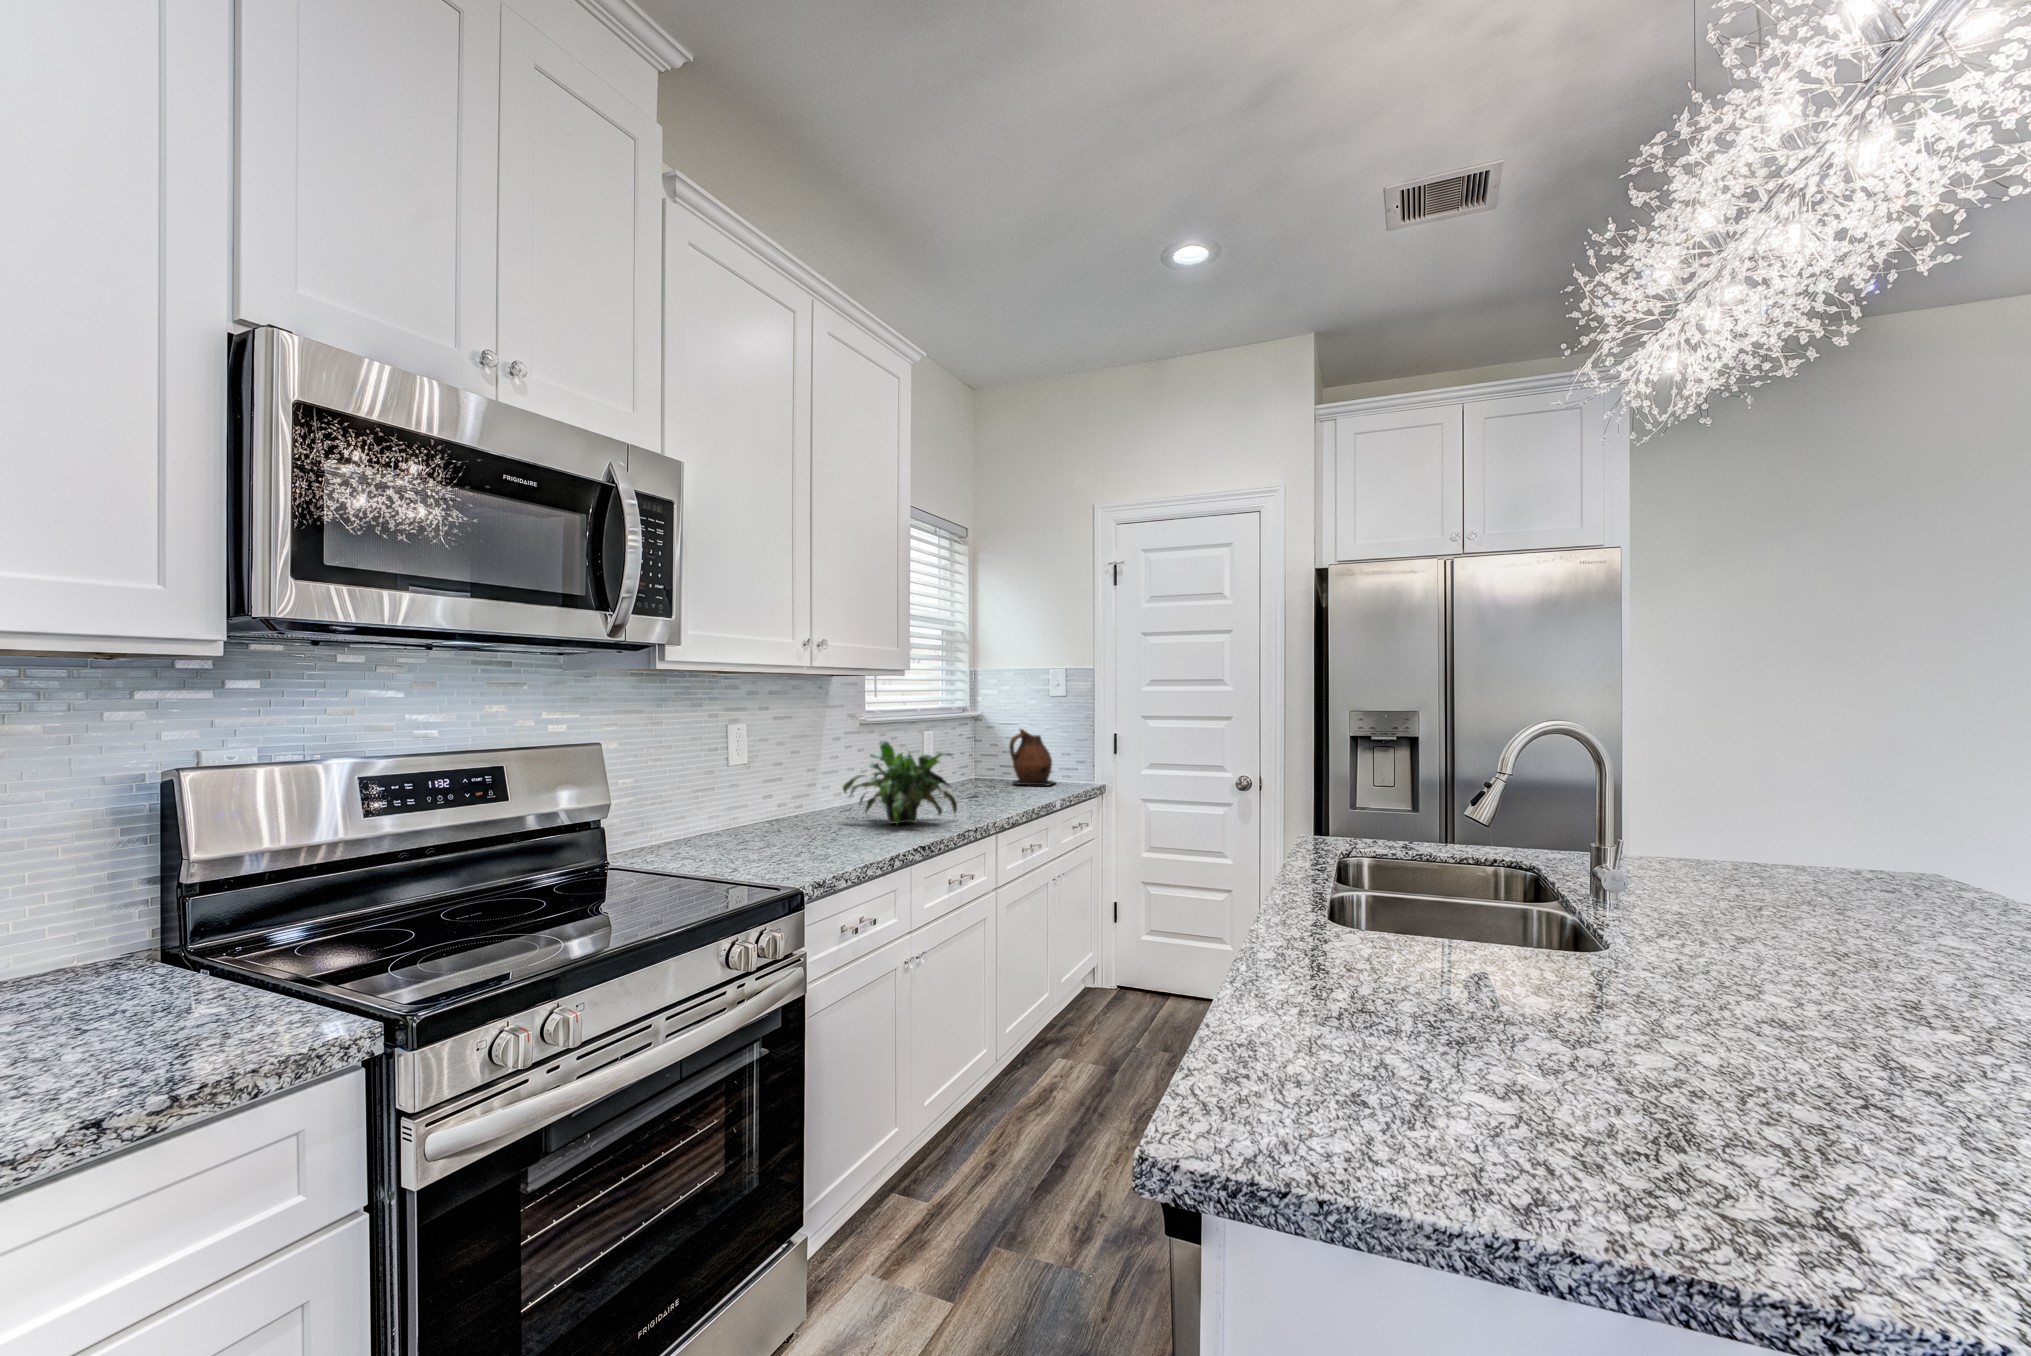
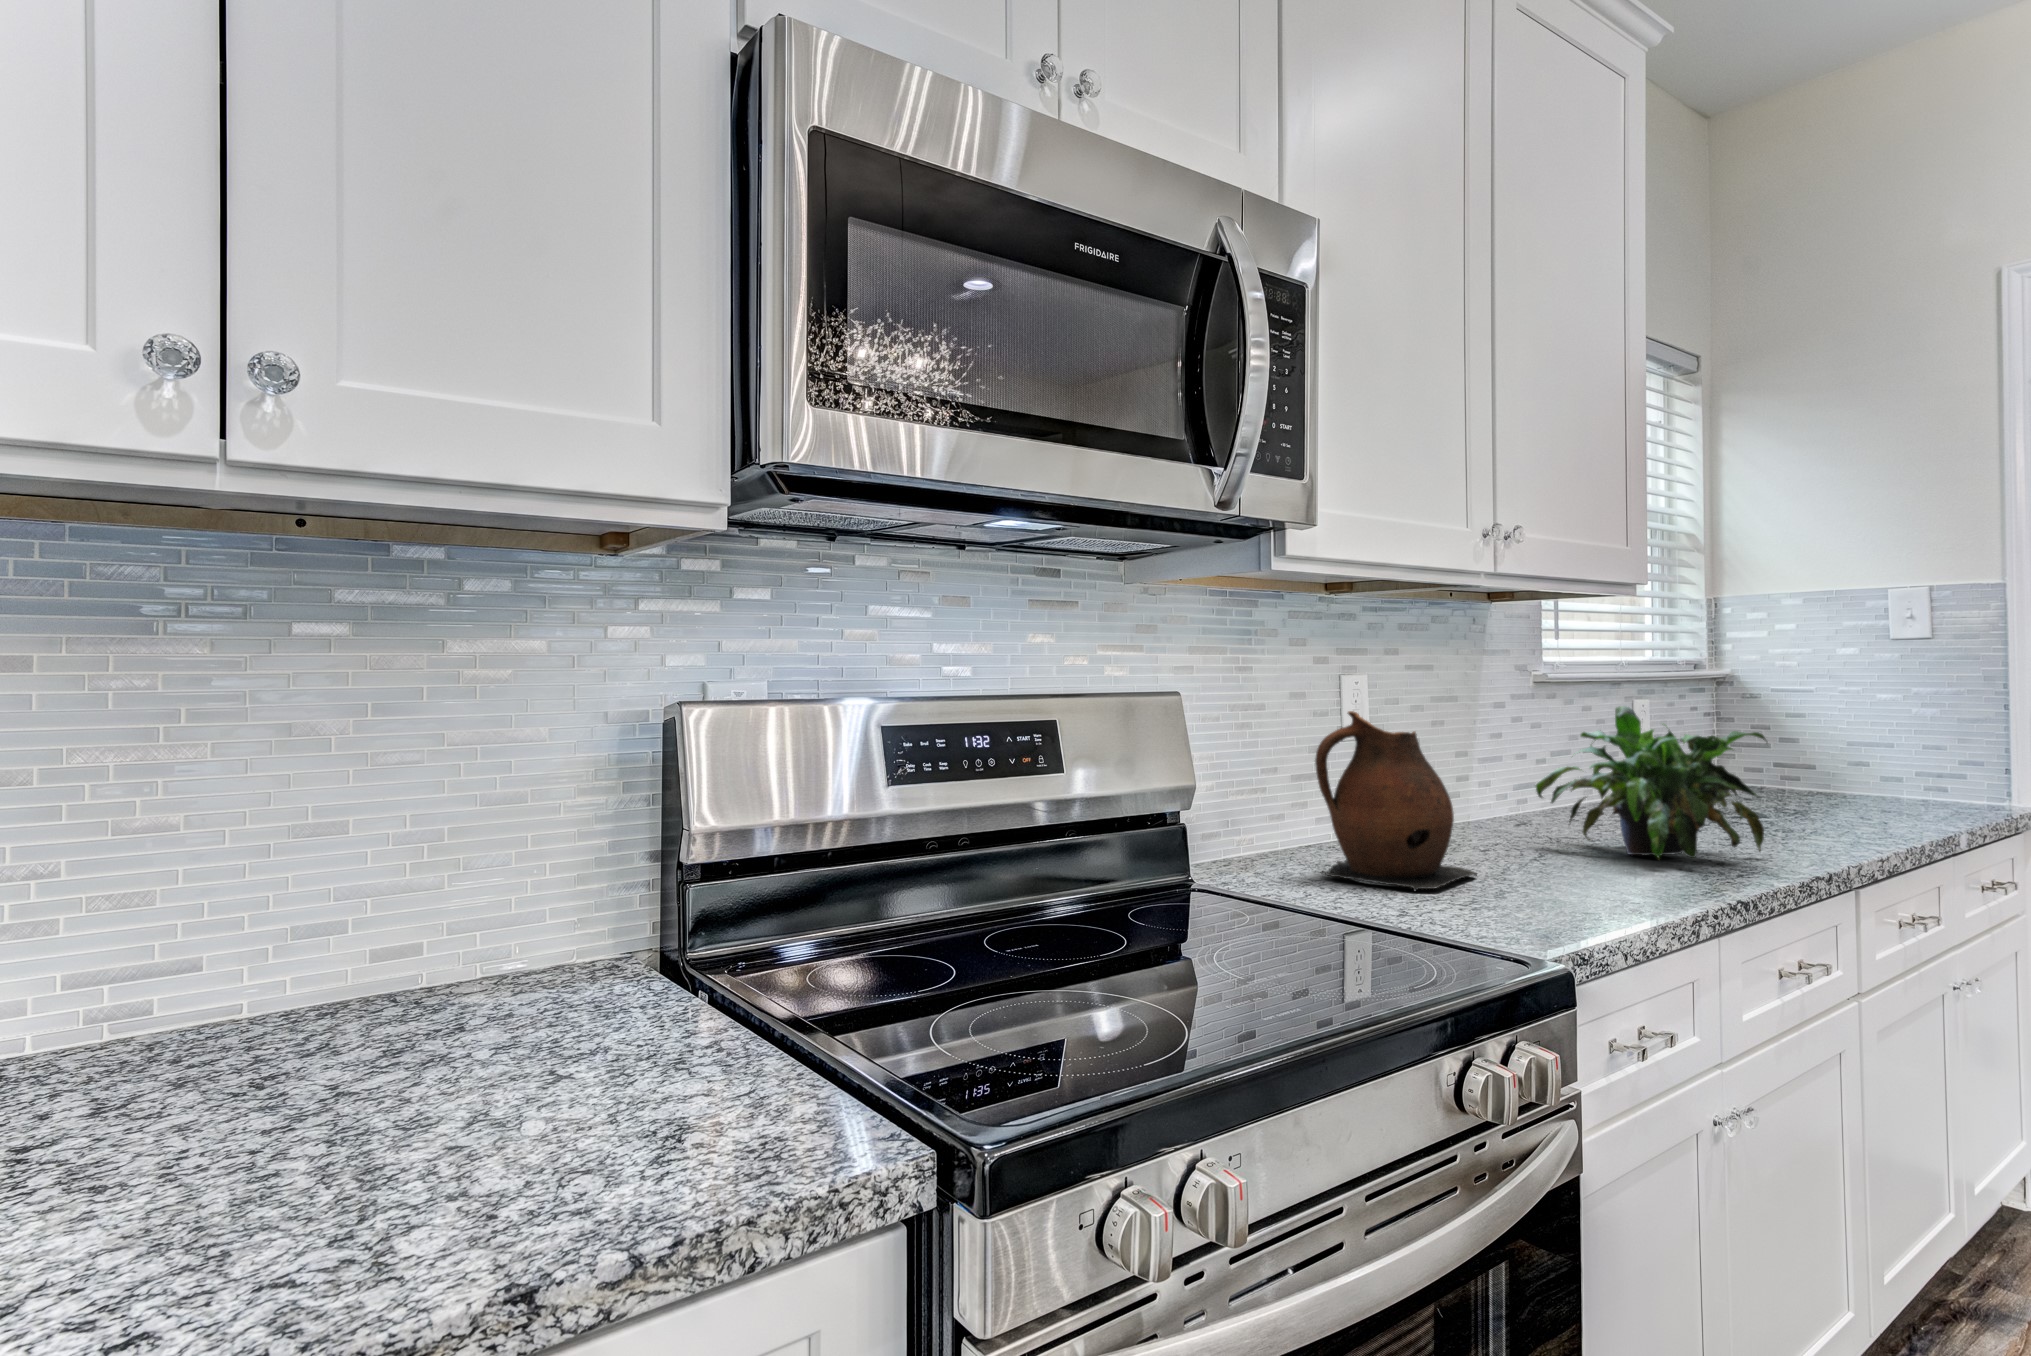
ceramic pitcher: present [1009,729,1055,786] -> present [1315,711,1477,891]

